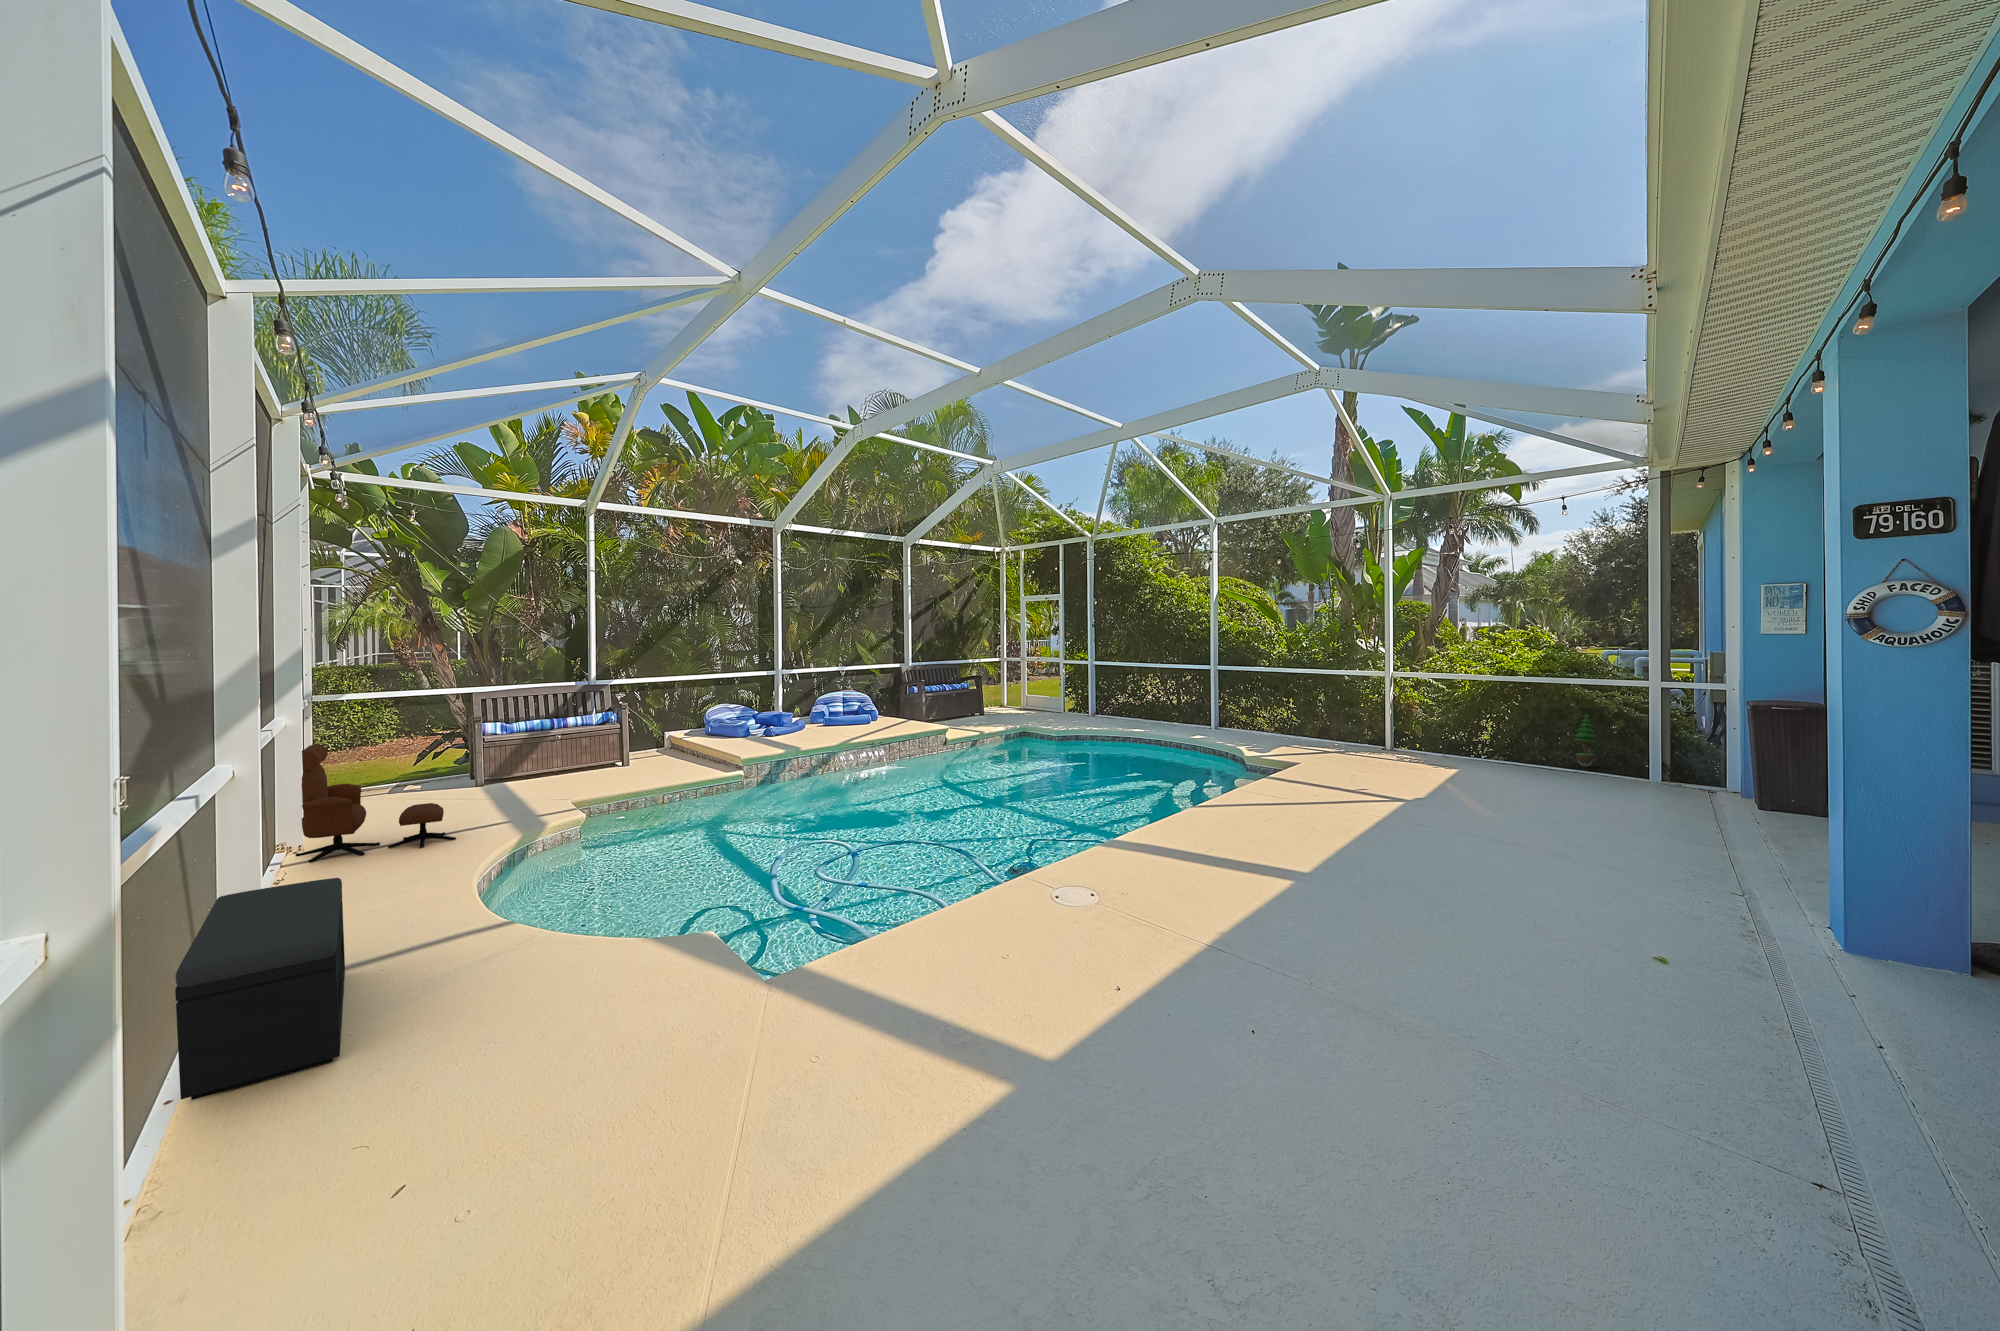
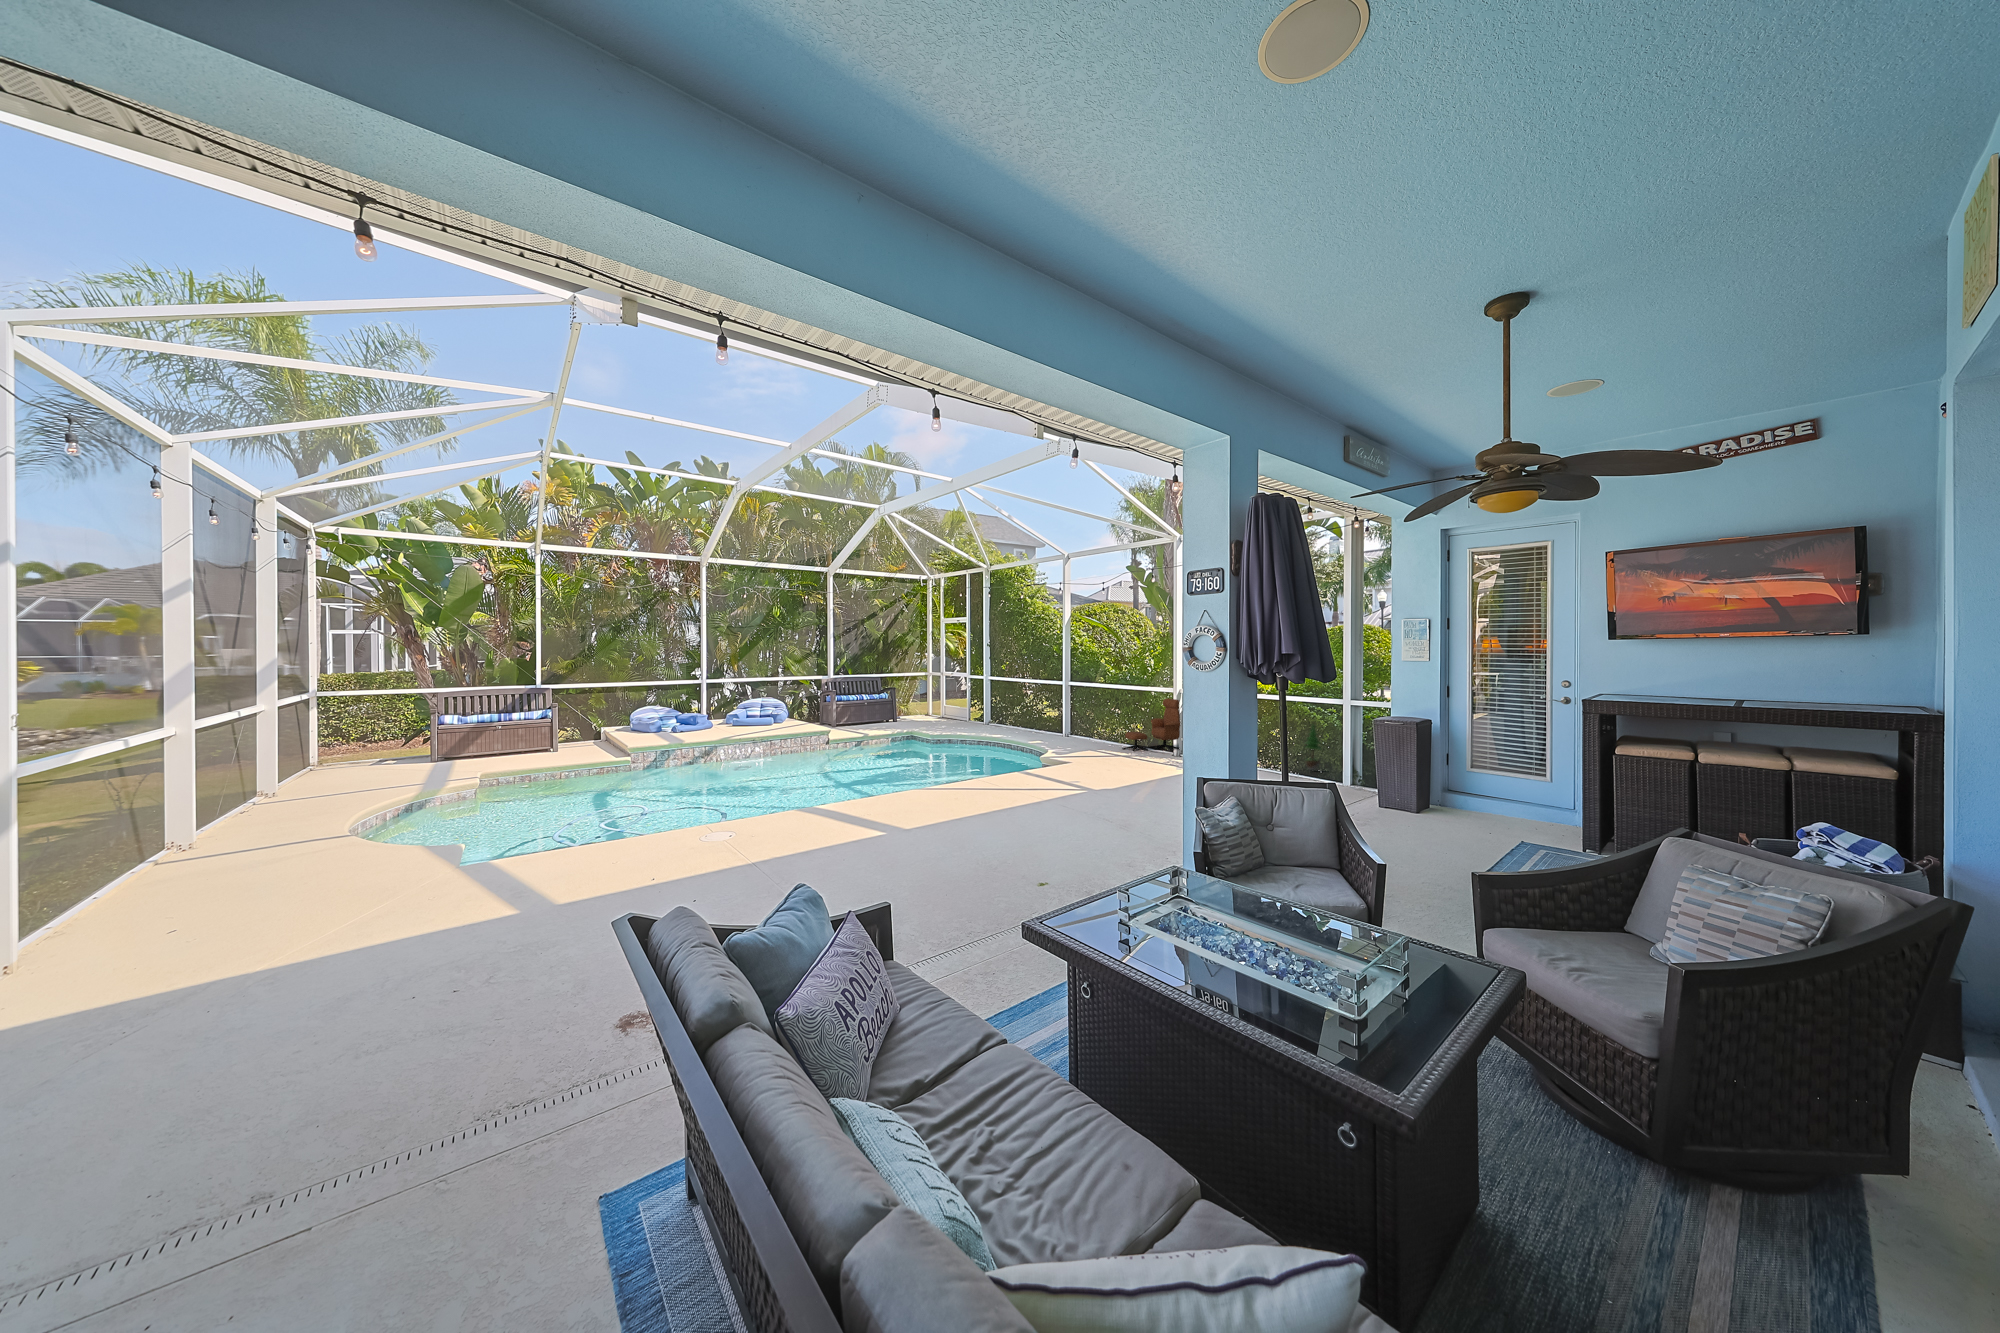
lounge chair: present [295,744,456,863] -> present [1122,698,1180,751]
storage bench: present [175,878,345,1100] -> none [102,793,232,891]

